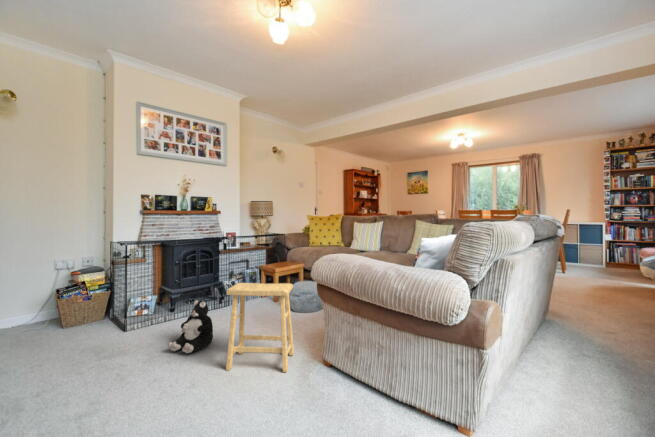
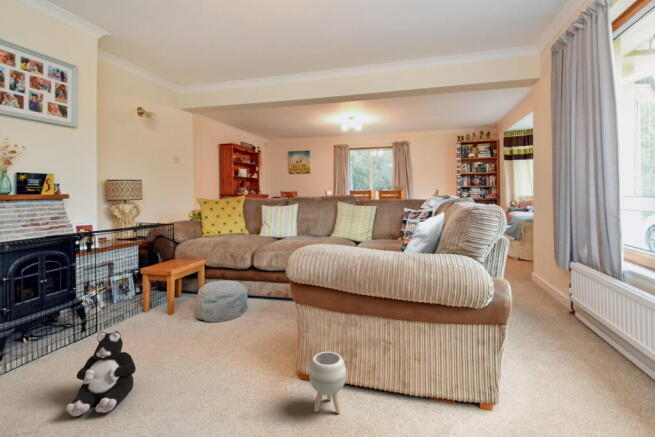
footstool: present [226,283,294,372] -> none [179,290,268,419]
planter: none [308,343,341,400] -> present [309,352,346,413]

